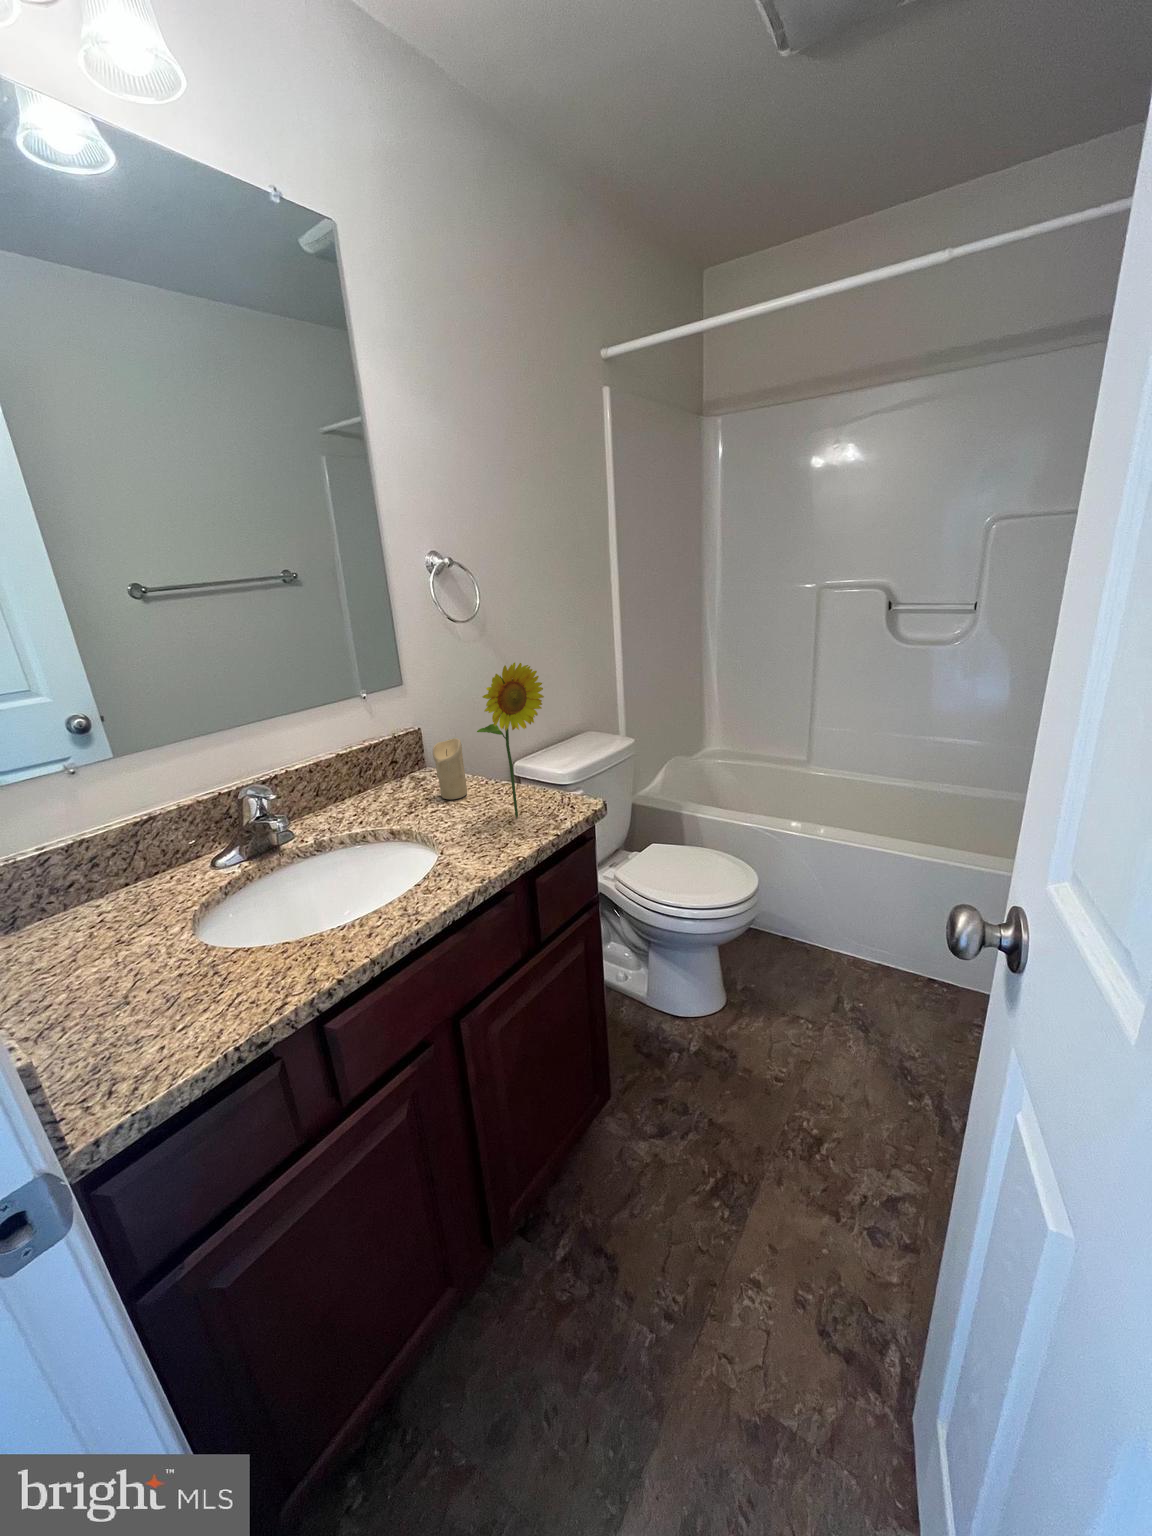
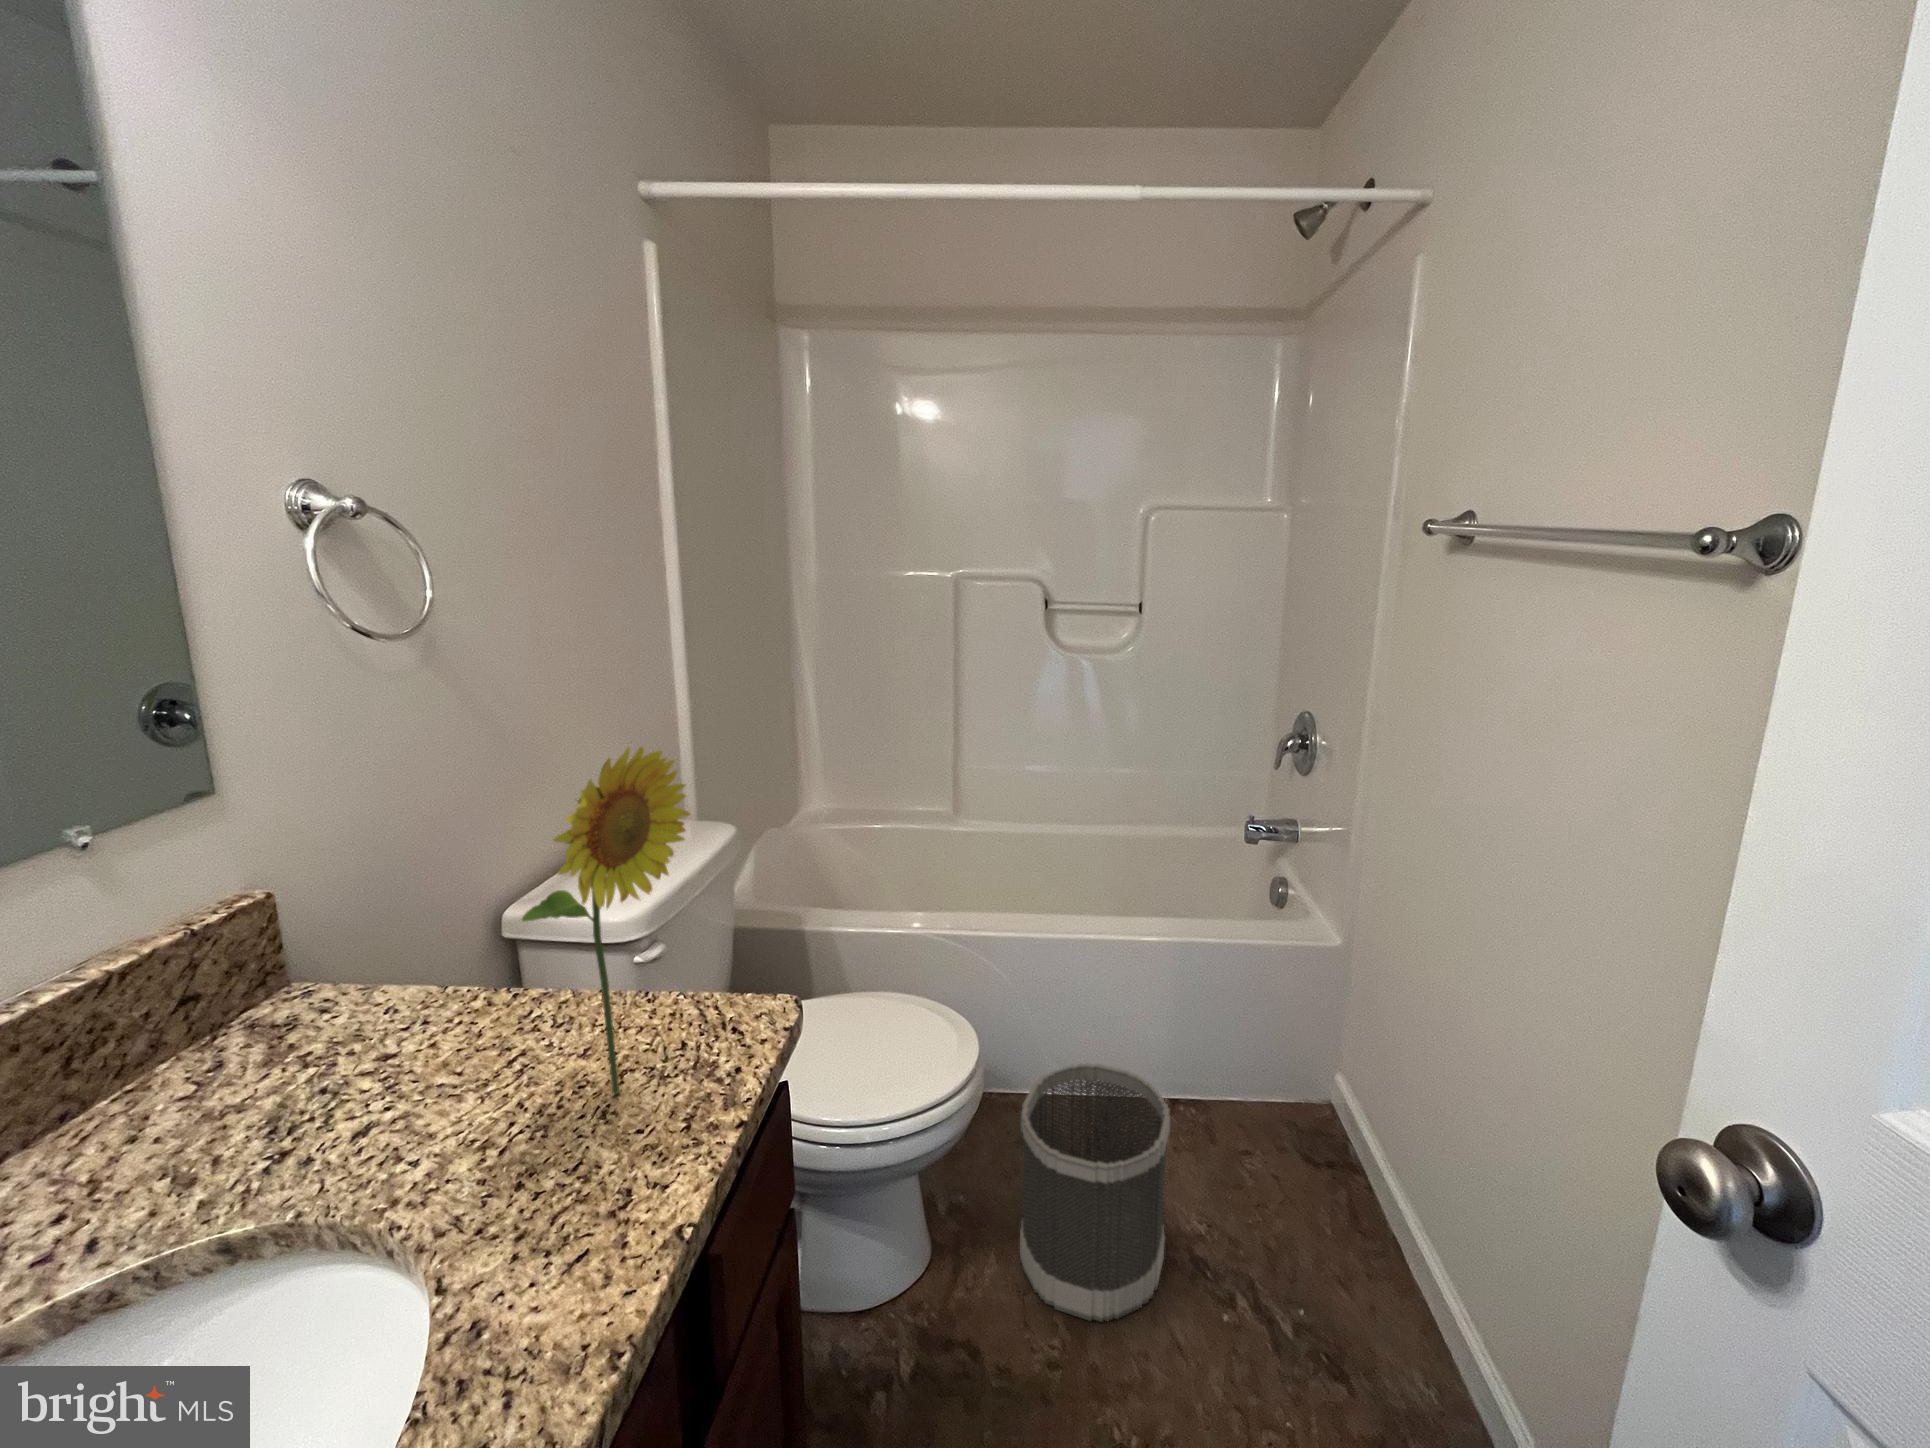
candle: present [433,738,467,799] -> none [344,919,446,1079]
wastebasket: none [780,918,890,1071] -> present [1020,1063,1171,1322]

